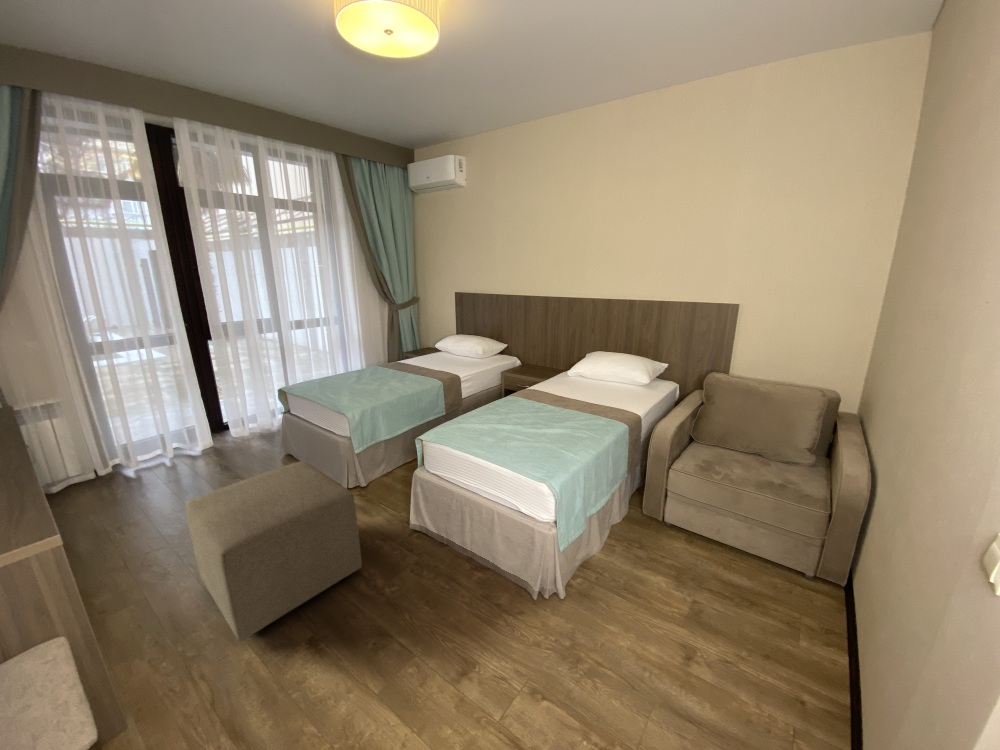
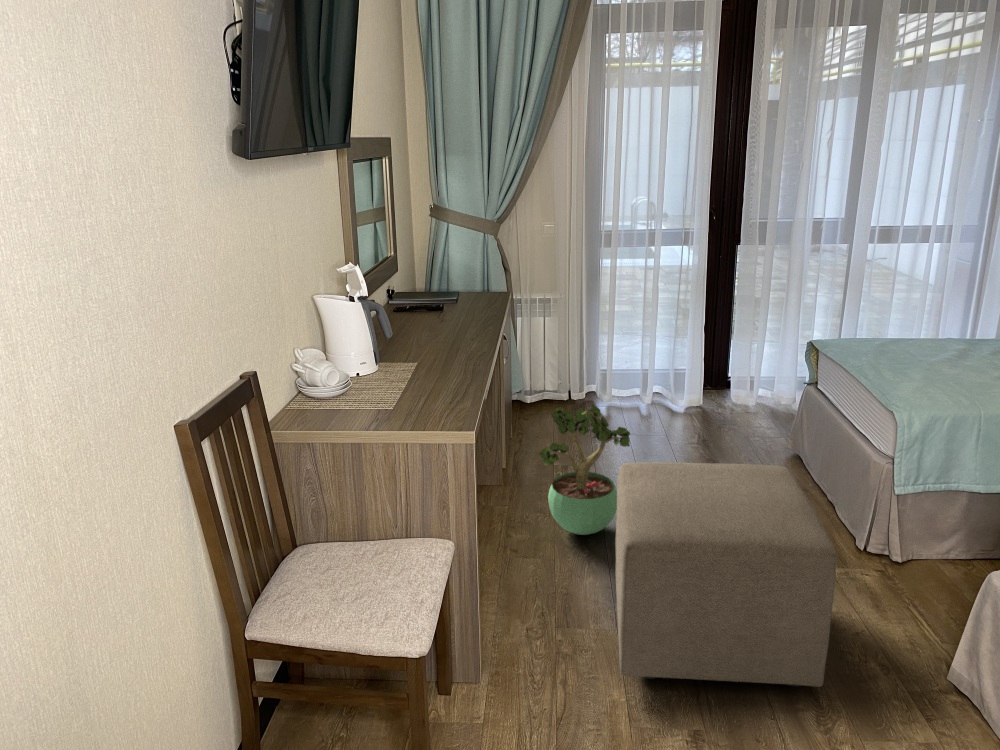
potted plant: none [93,471,182,571] -> present [539,405,630,535]

